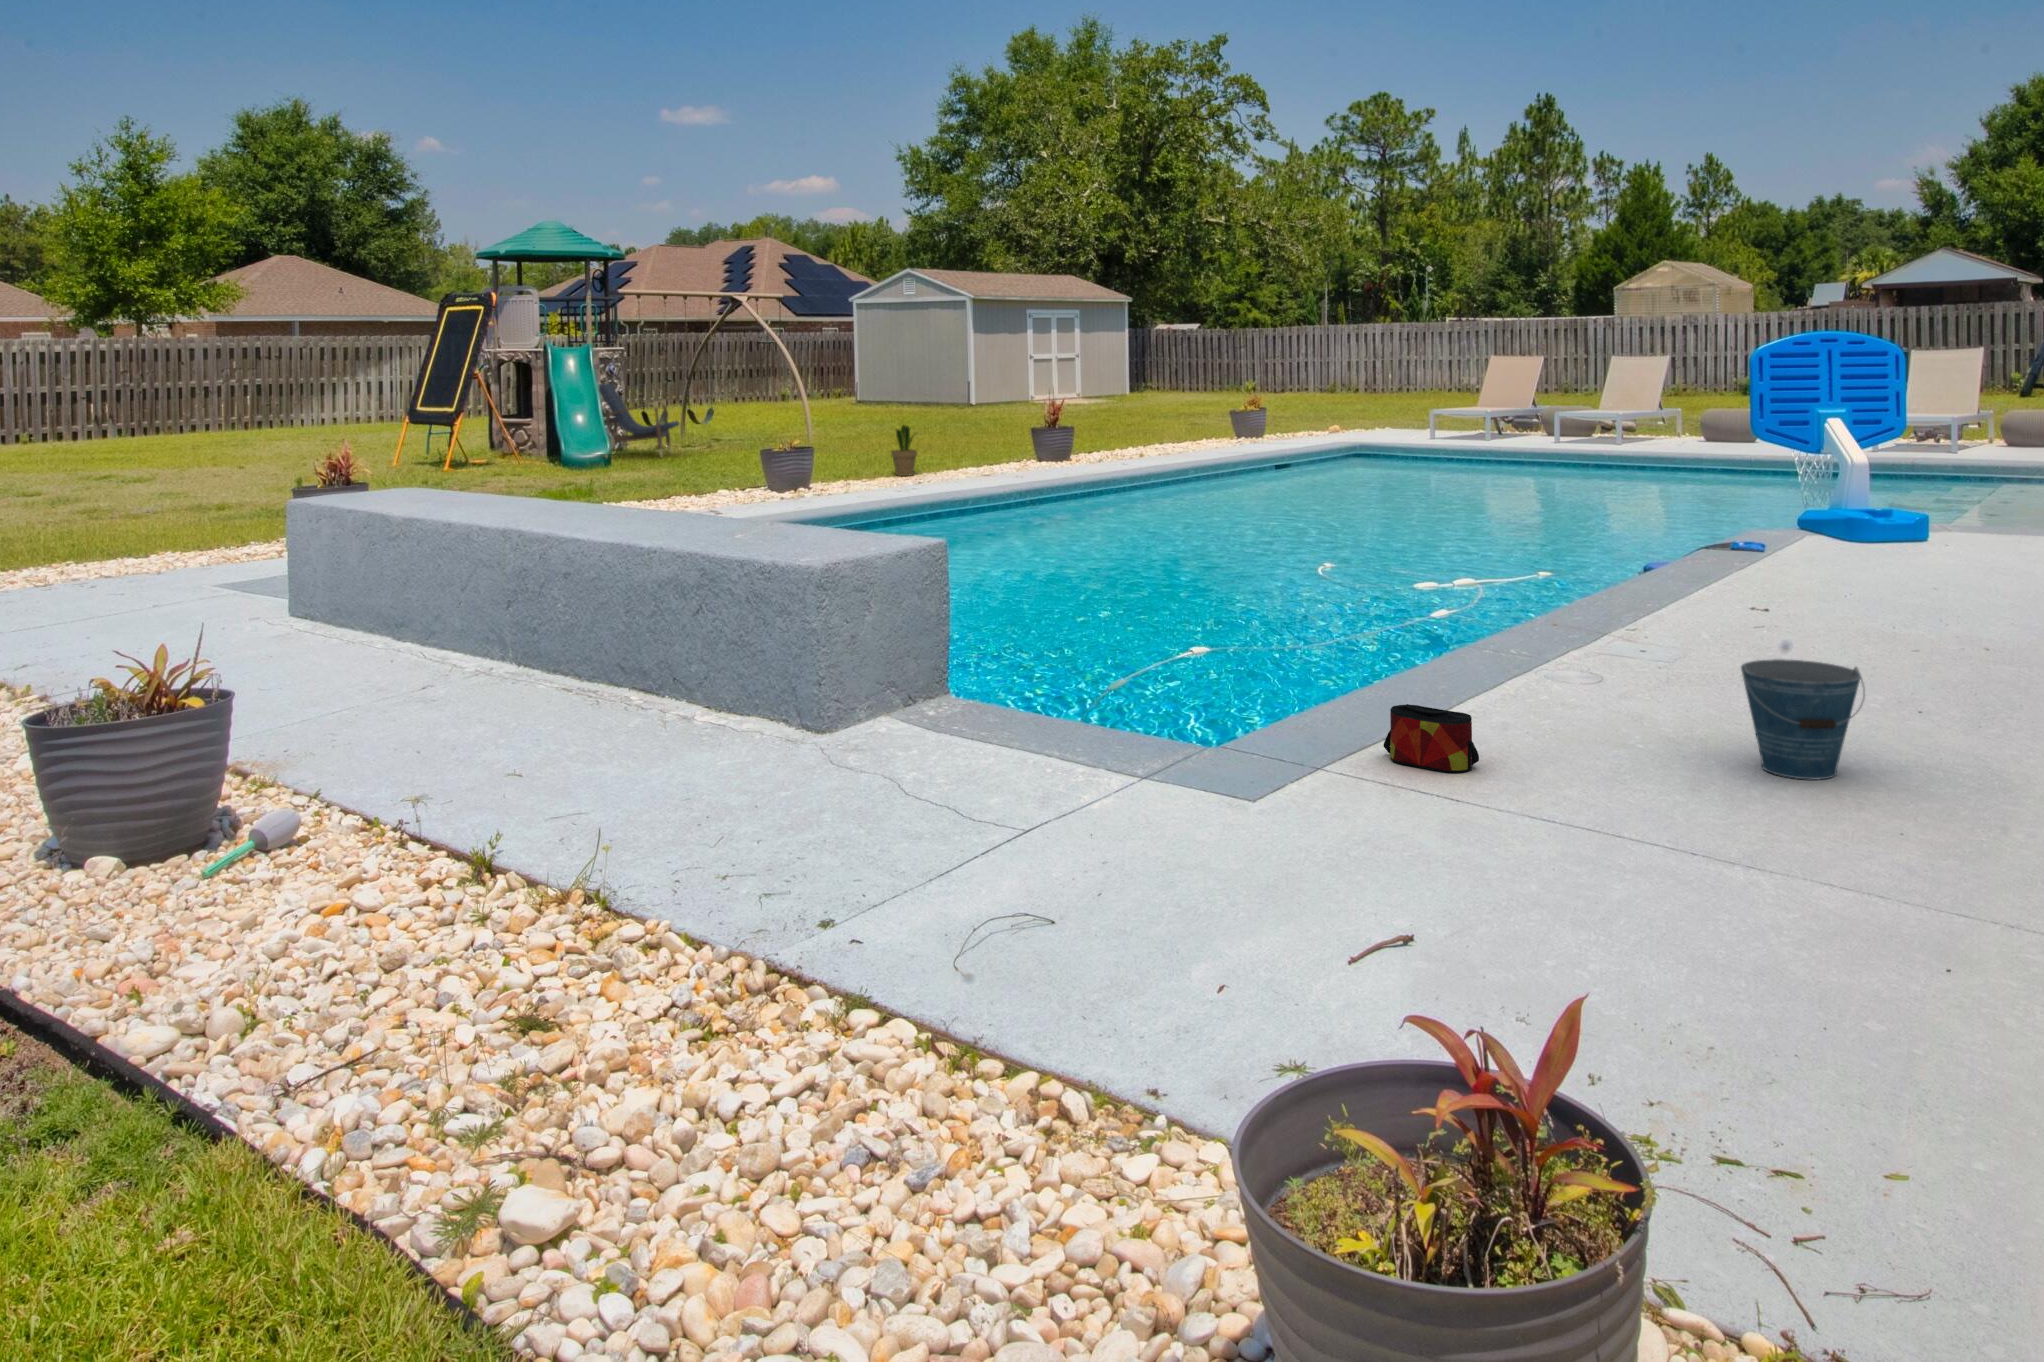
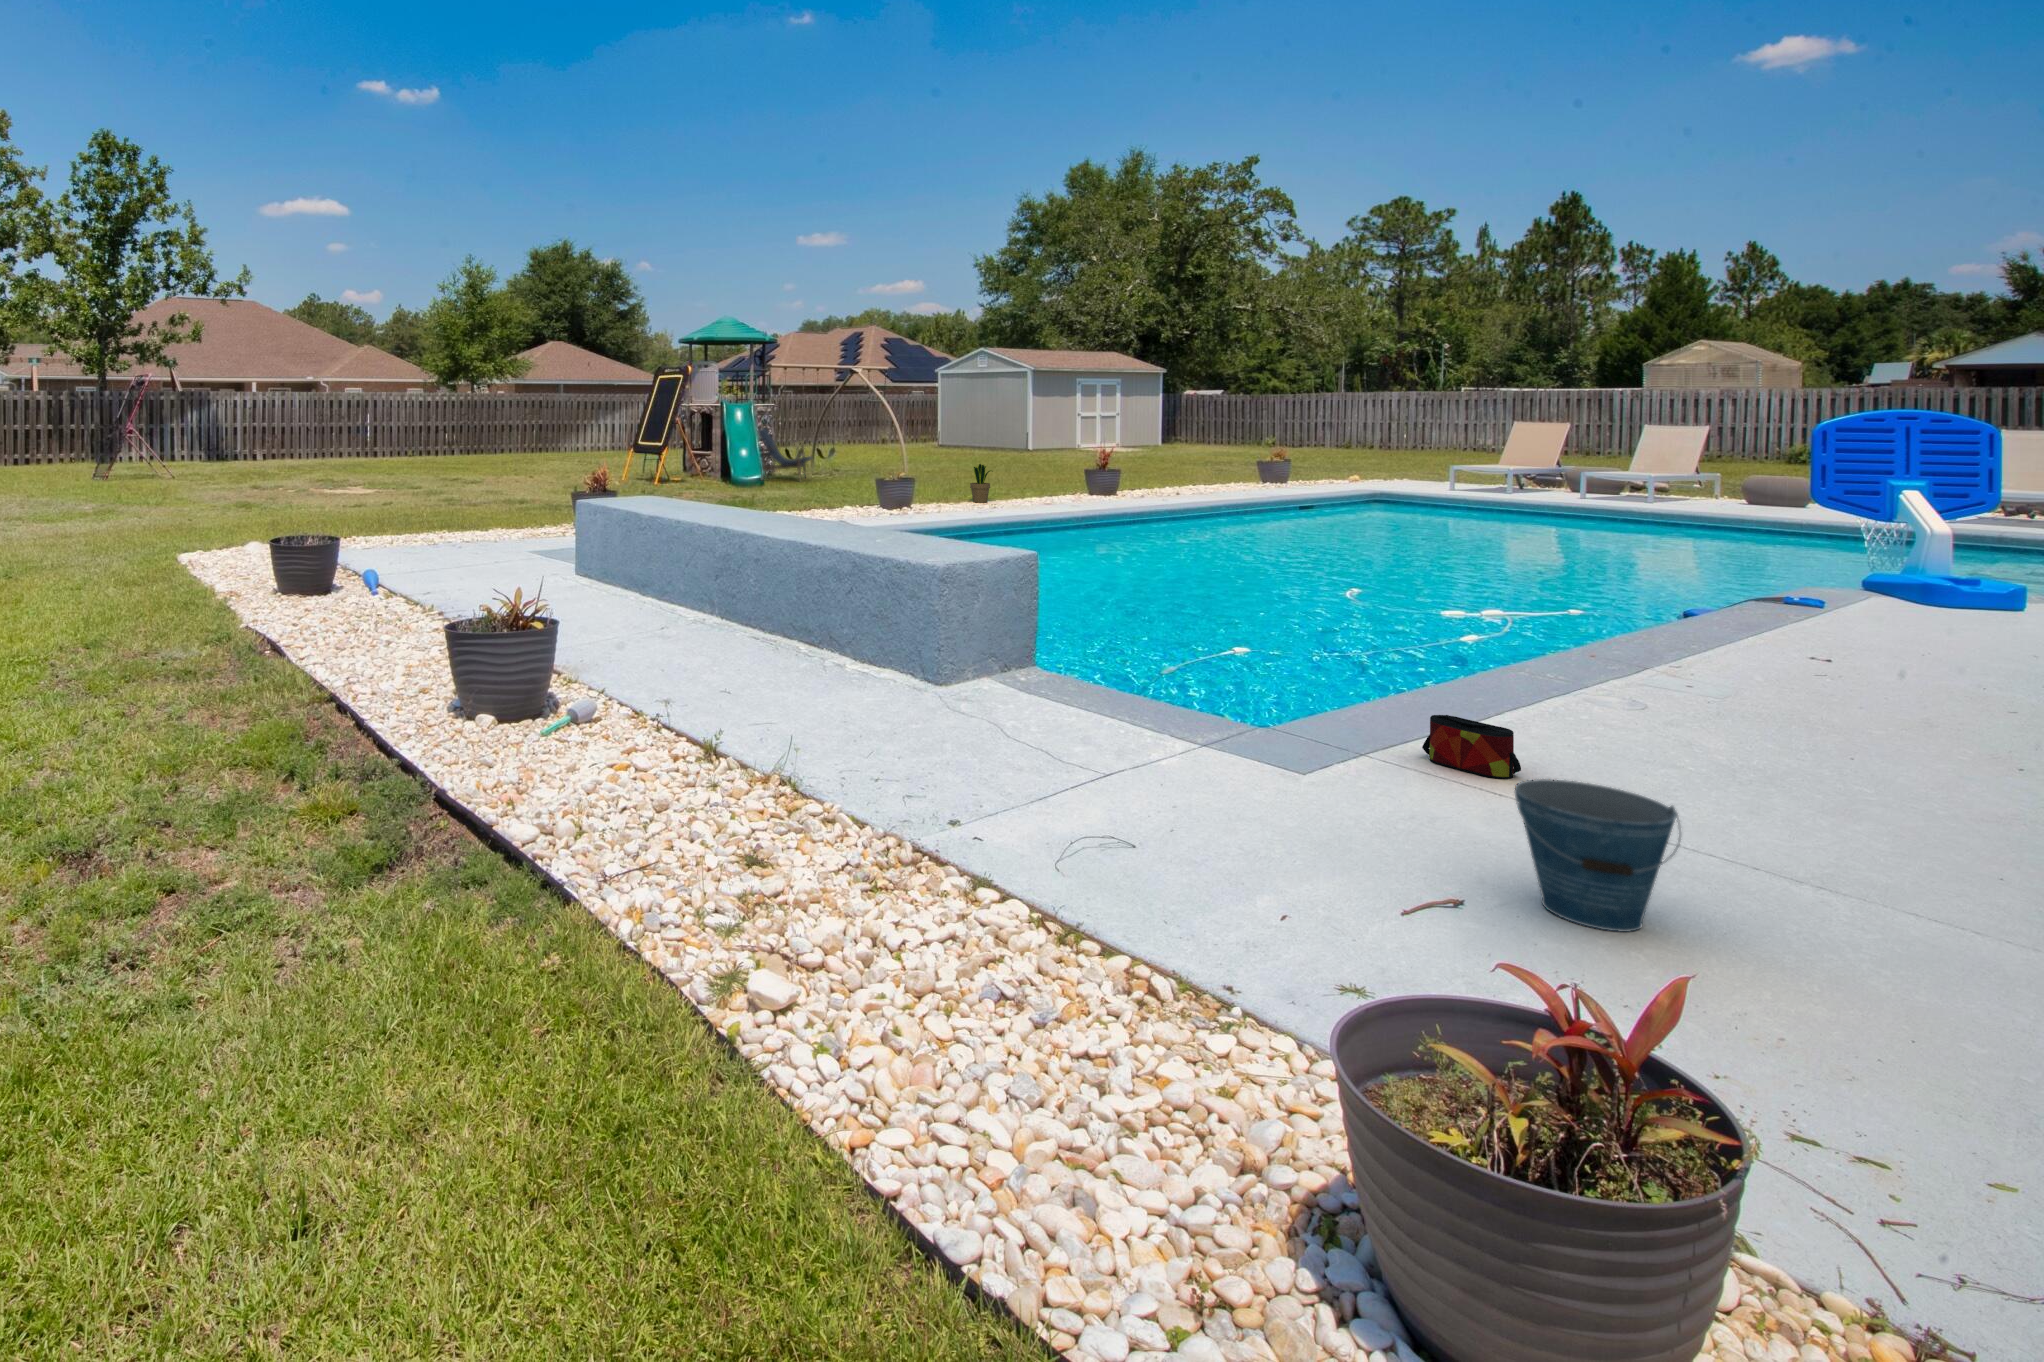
bucket: present [1741,659,1862,780] -> present [1515,779,1681,932]

